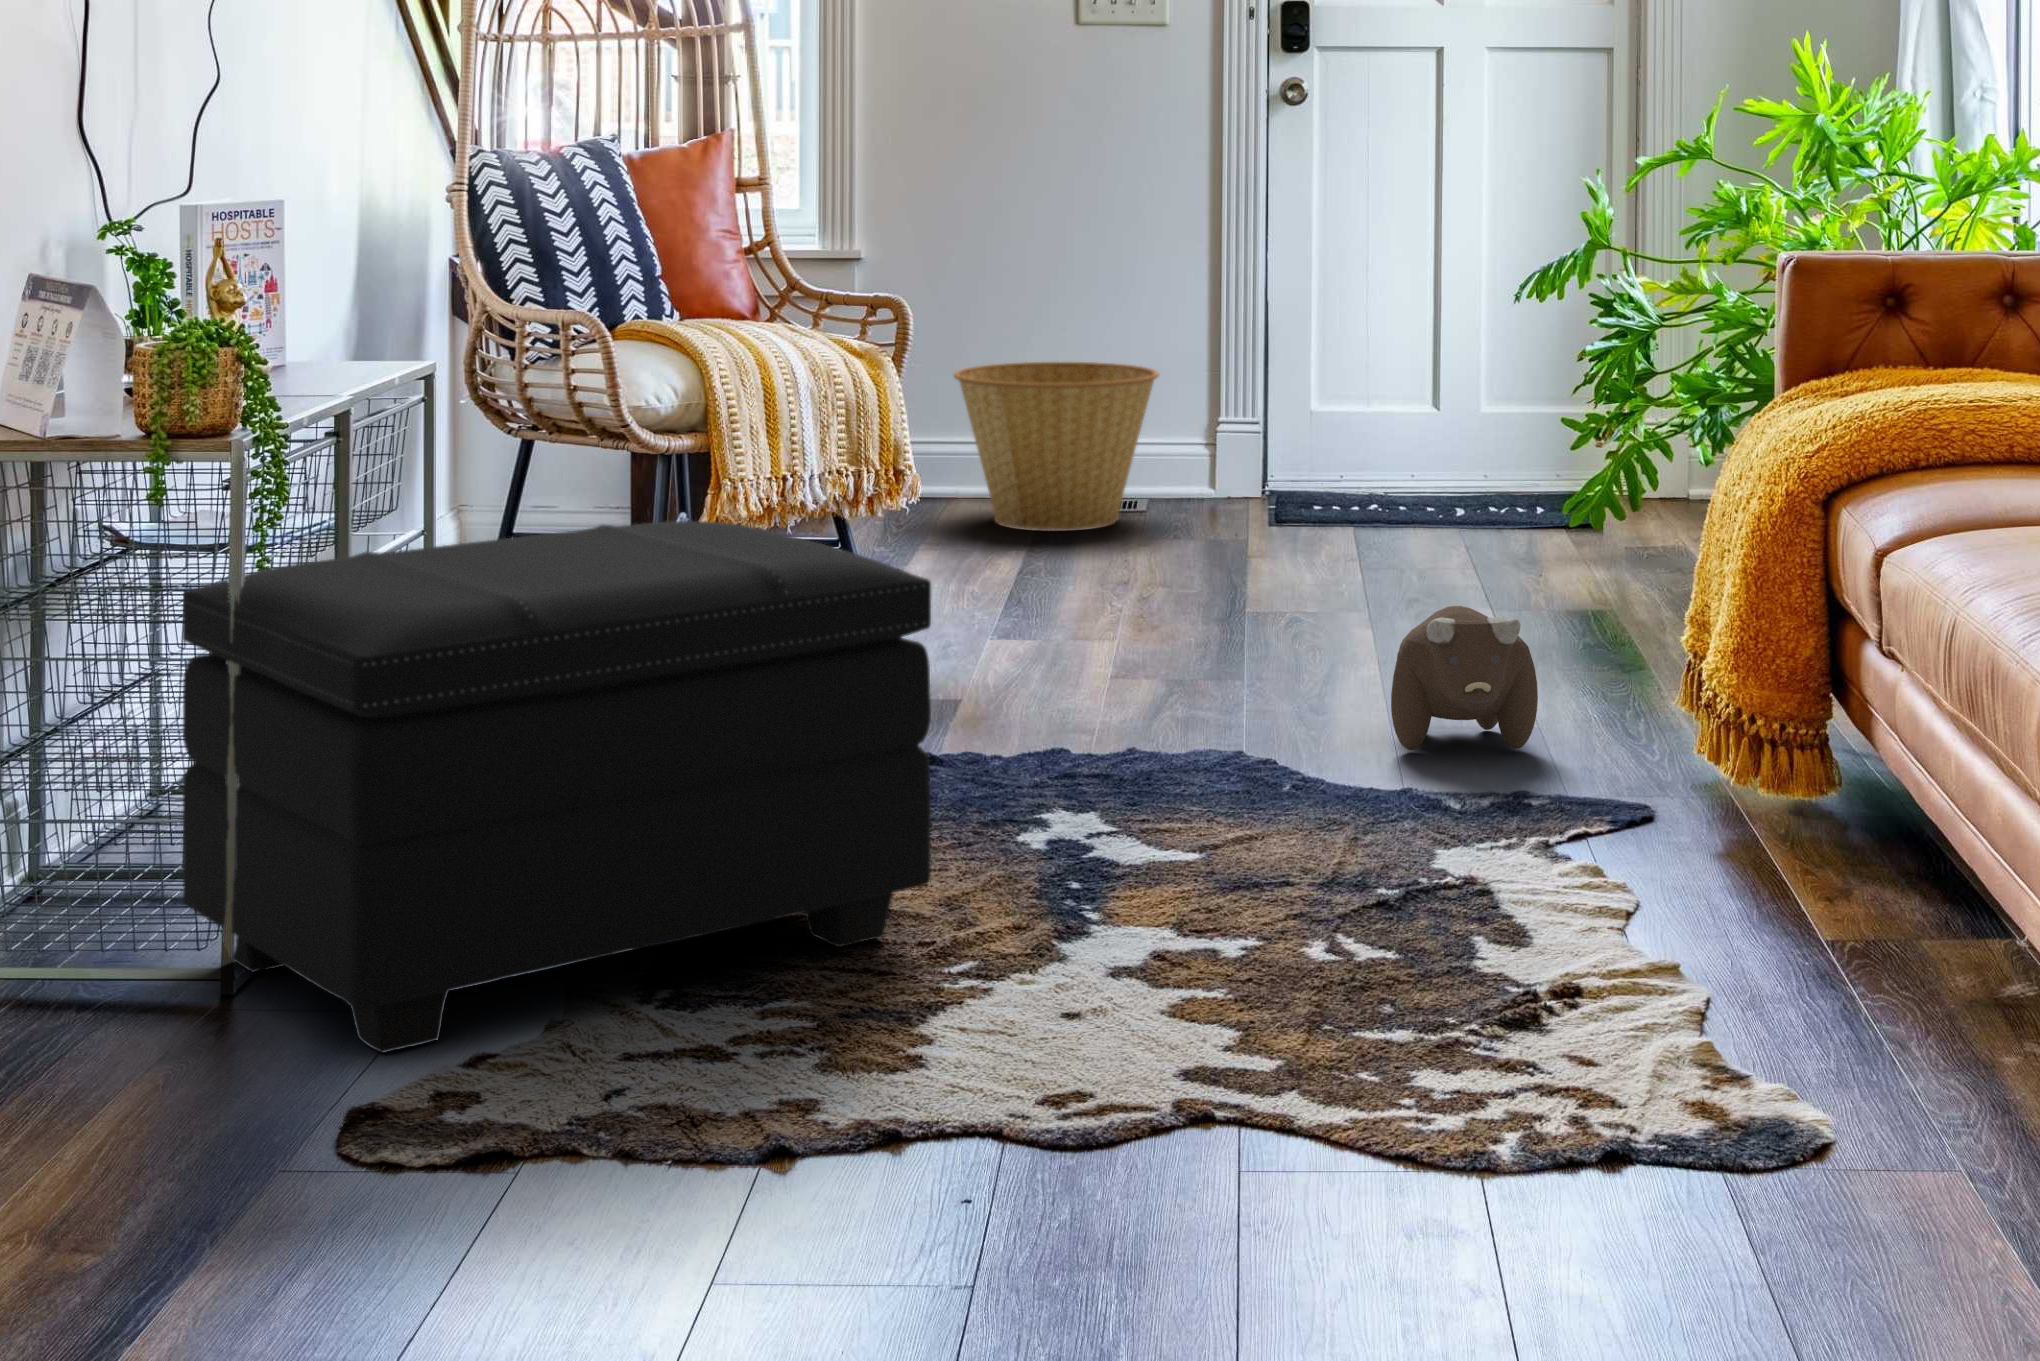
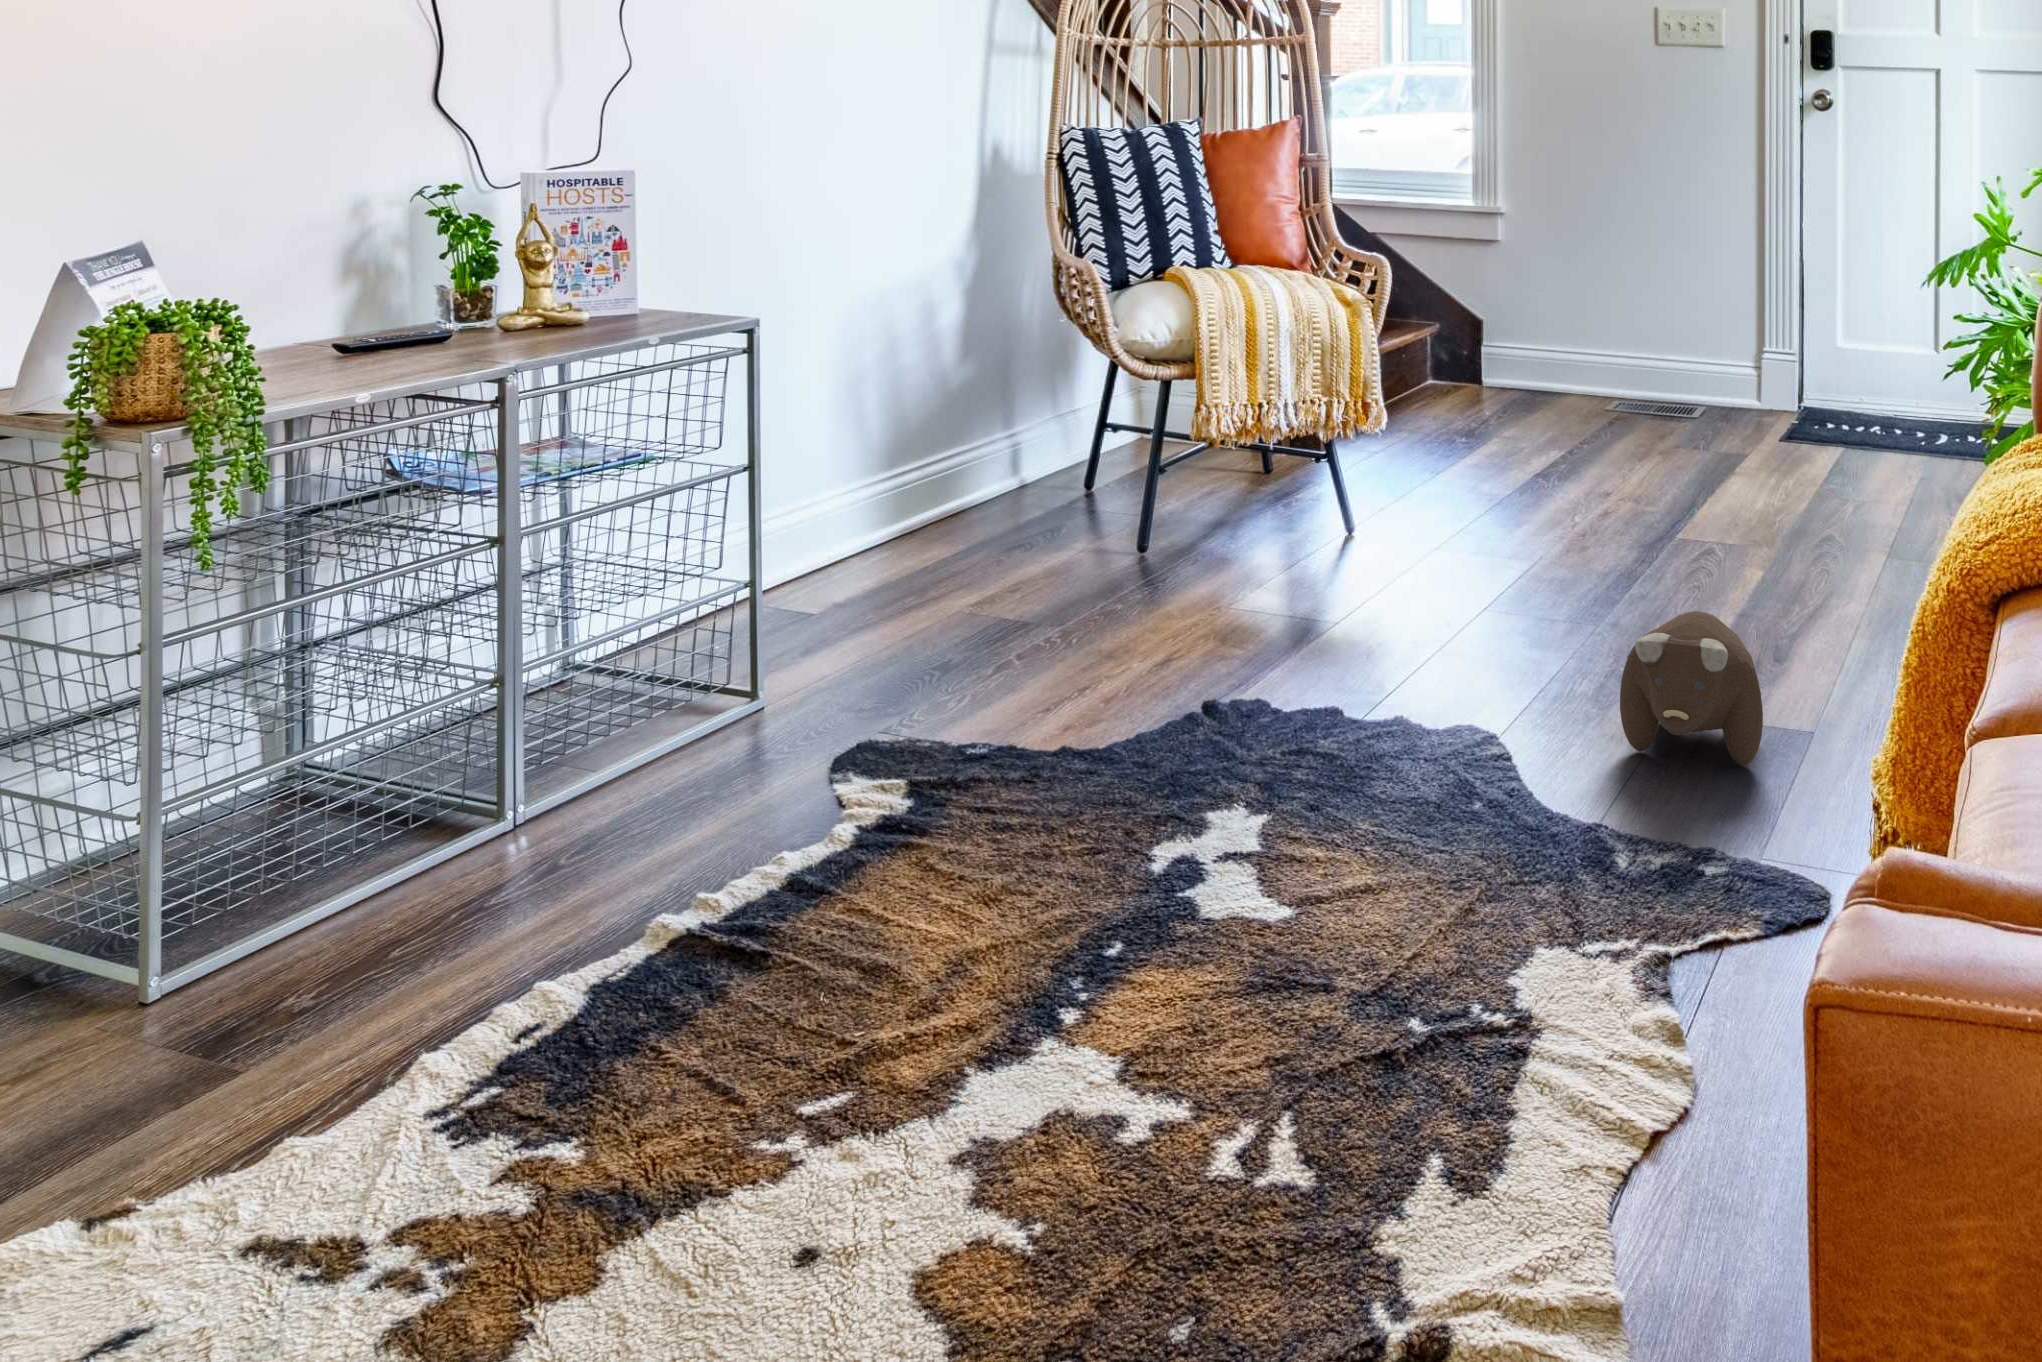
basket: present [954,362,1159,529] -> none [1540,298,1694,430]
footstool: present [183,521,931,1053] -> none [137,510,912,1102]

